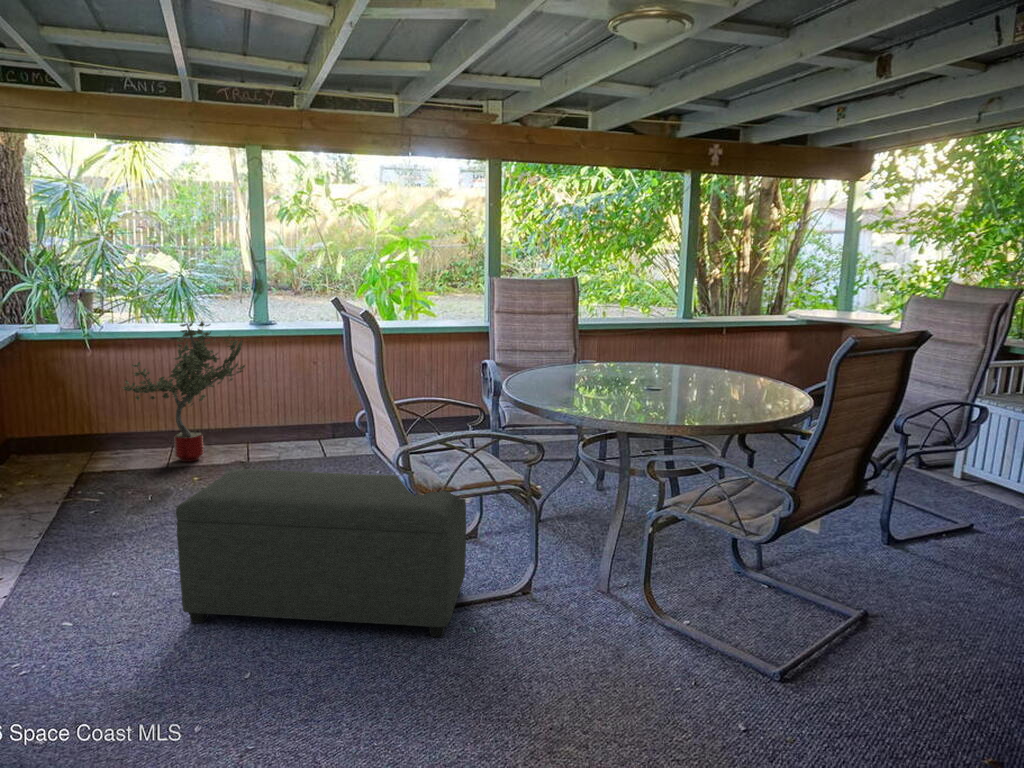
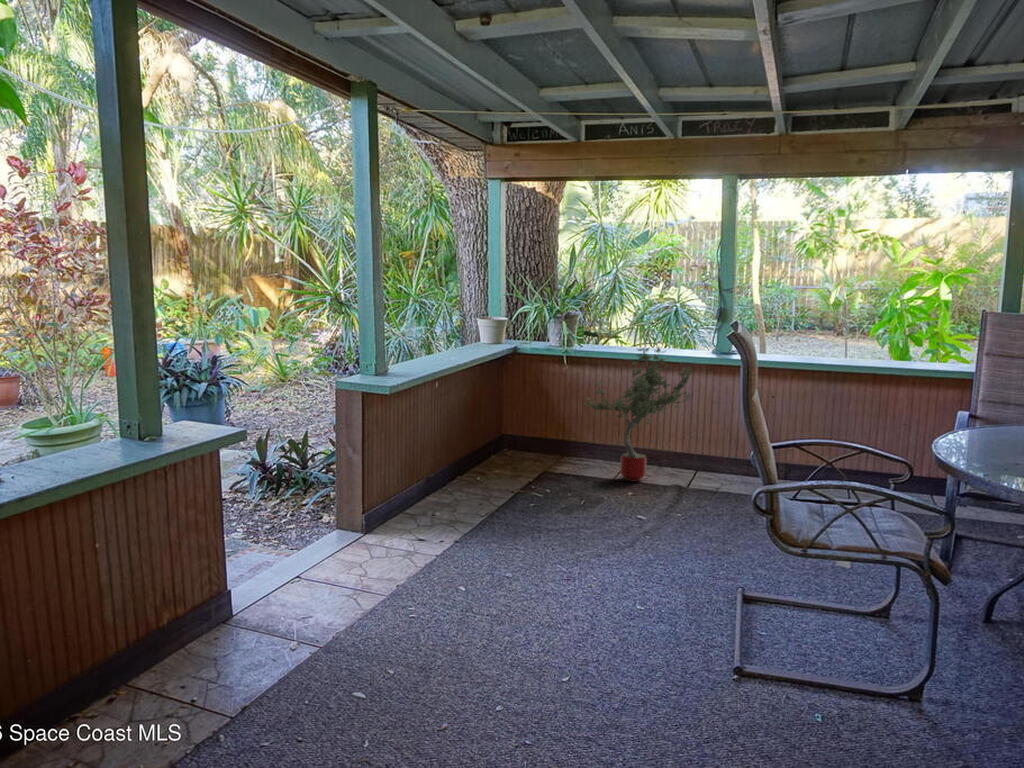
ottoman: present [176,469,466,637] -> none [545,484,848,712]

